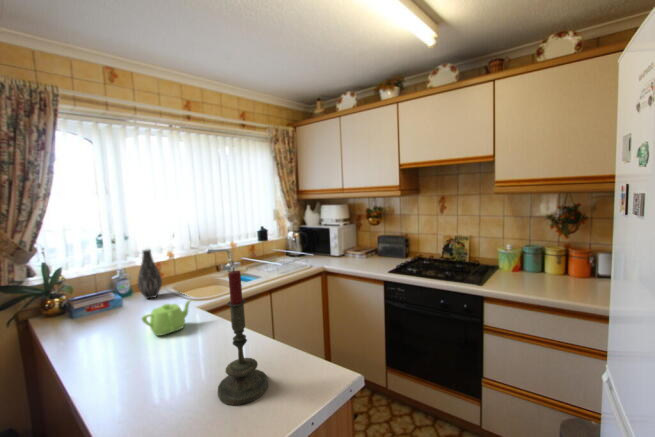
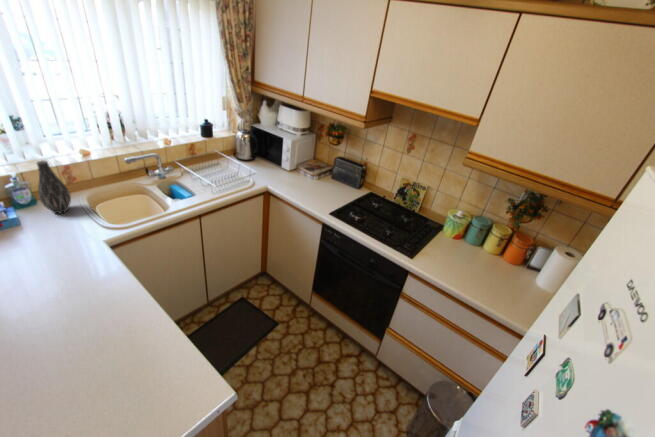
candle: present [218,268,268,405] -> none [76,307,142,412]
teapot: present [142,300,191,336] -> none [28,249,90,288]

